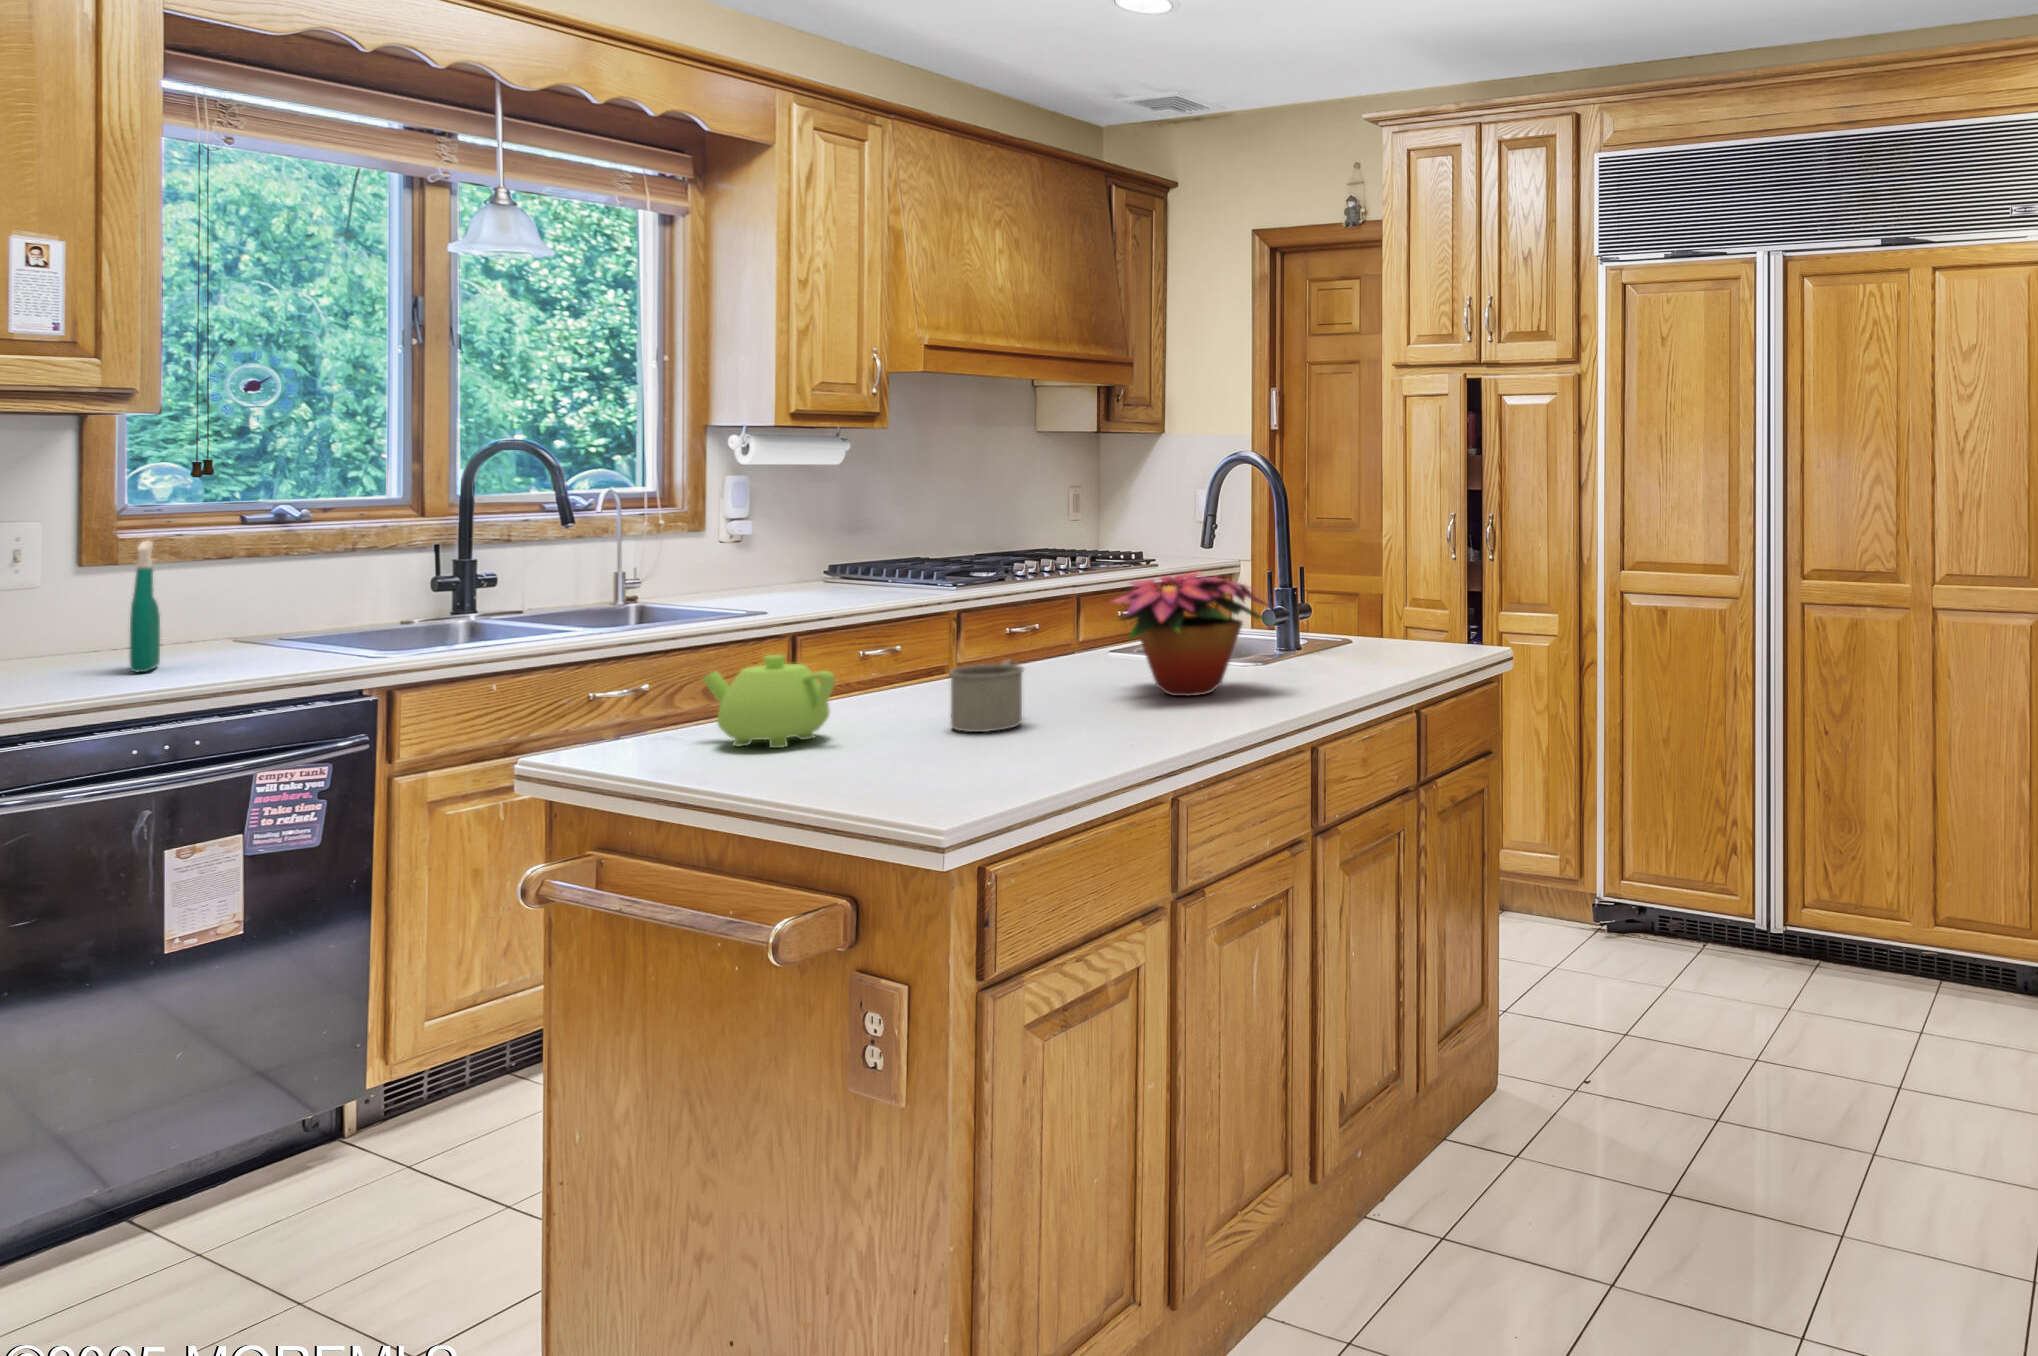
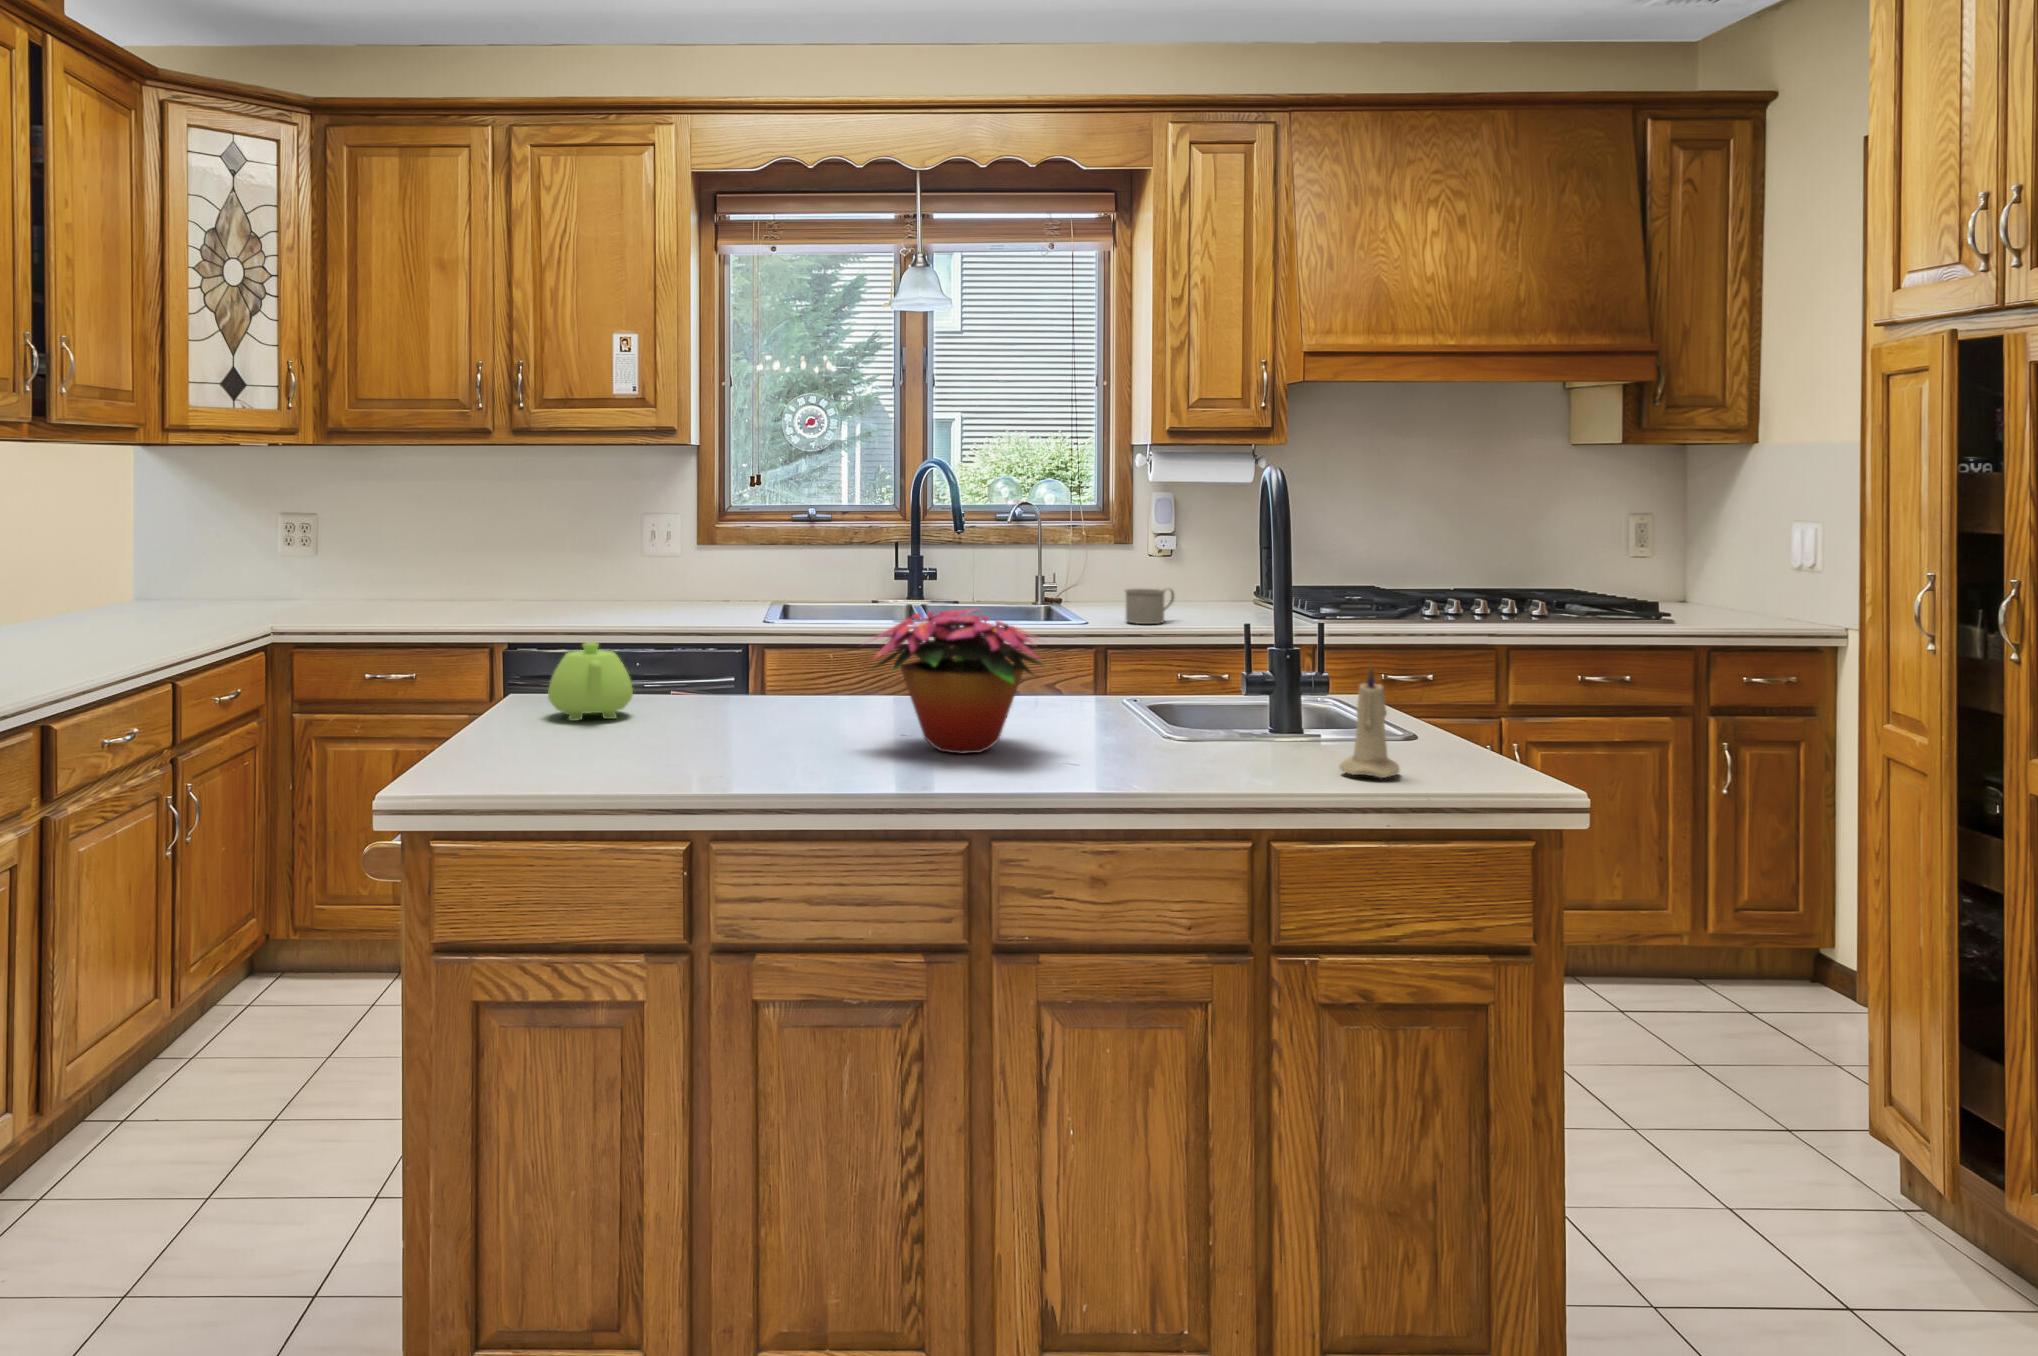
spray bottle: present [130,541,160,672] -> none [661,530,687,617]
candle: none [1404,583,1444,659] -> present [1340,665,1399,778]
mug: present [949,660,1024,732] -> present [1126,589,1174,624]

